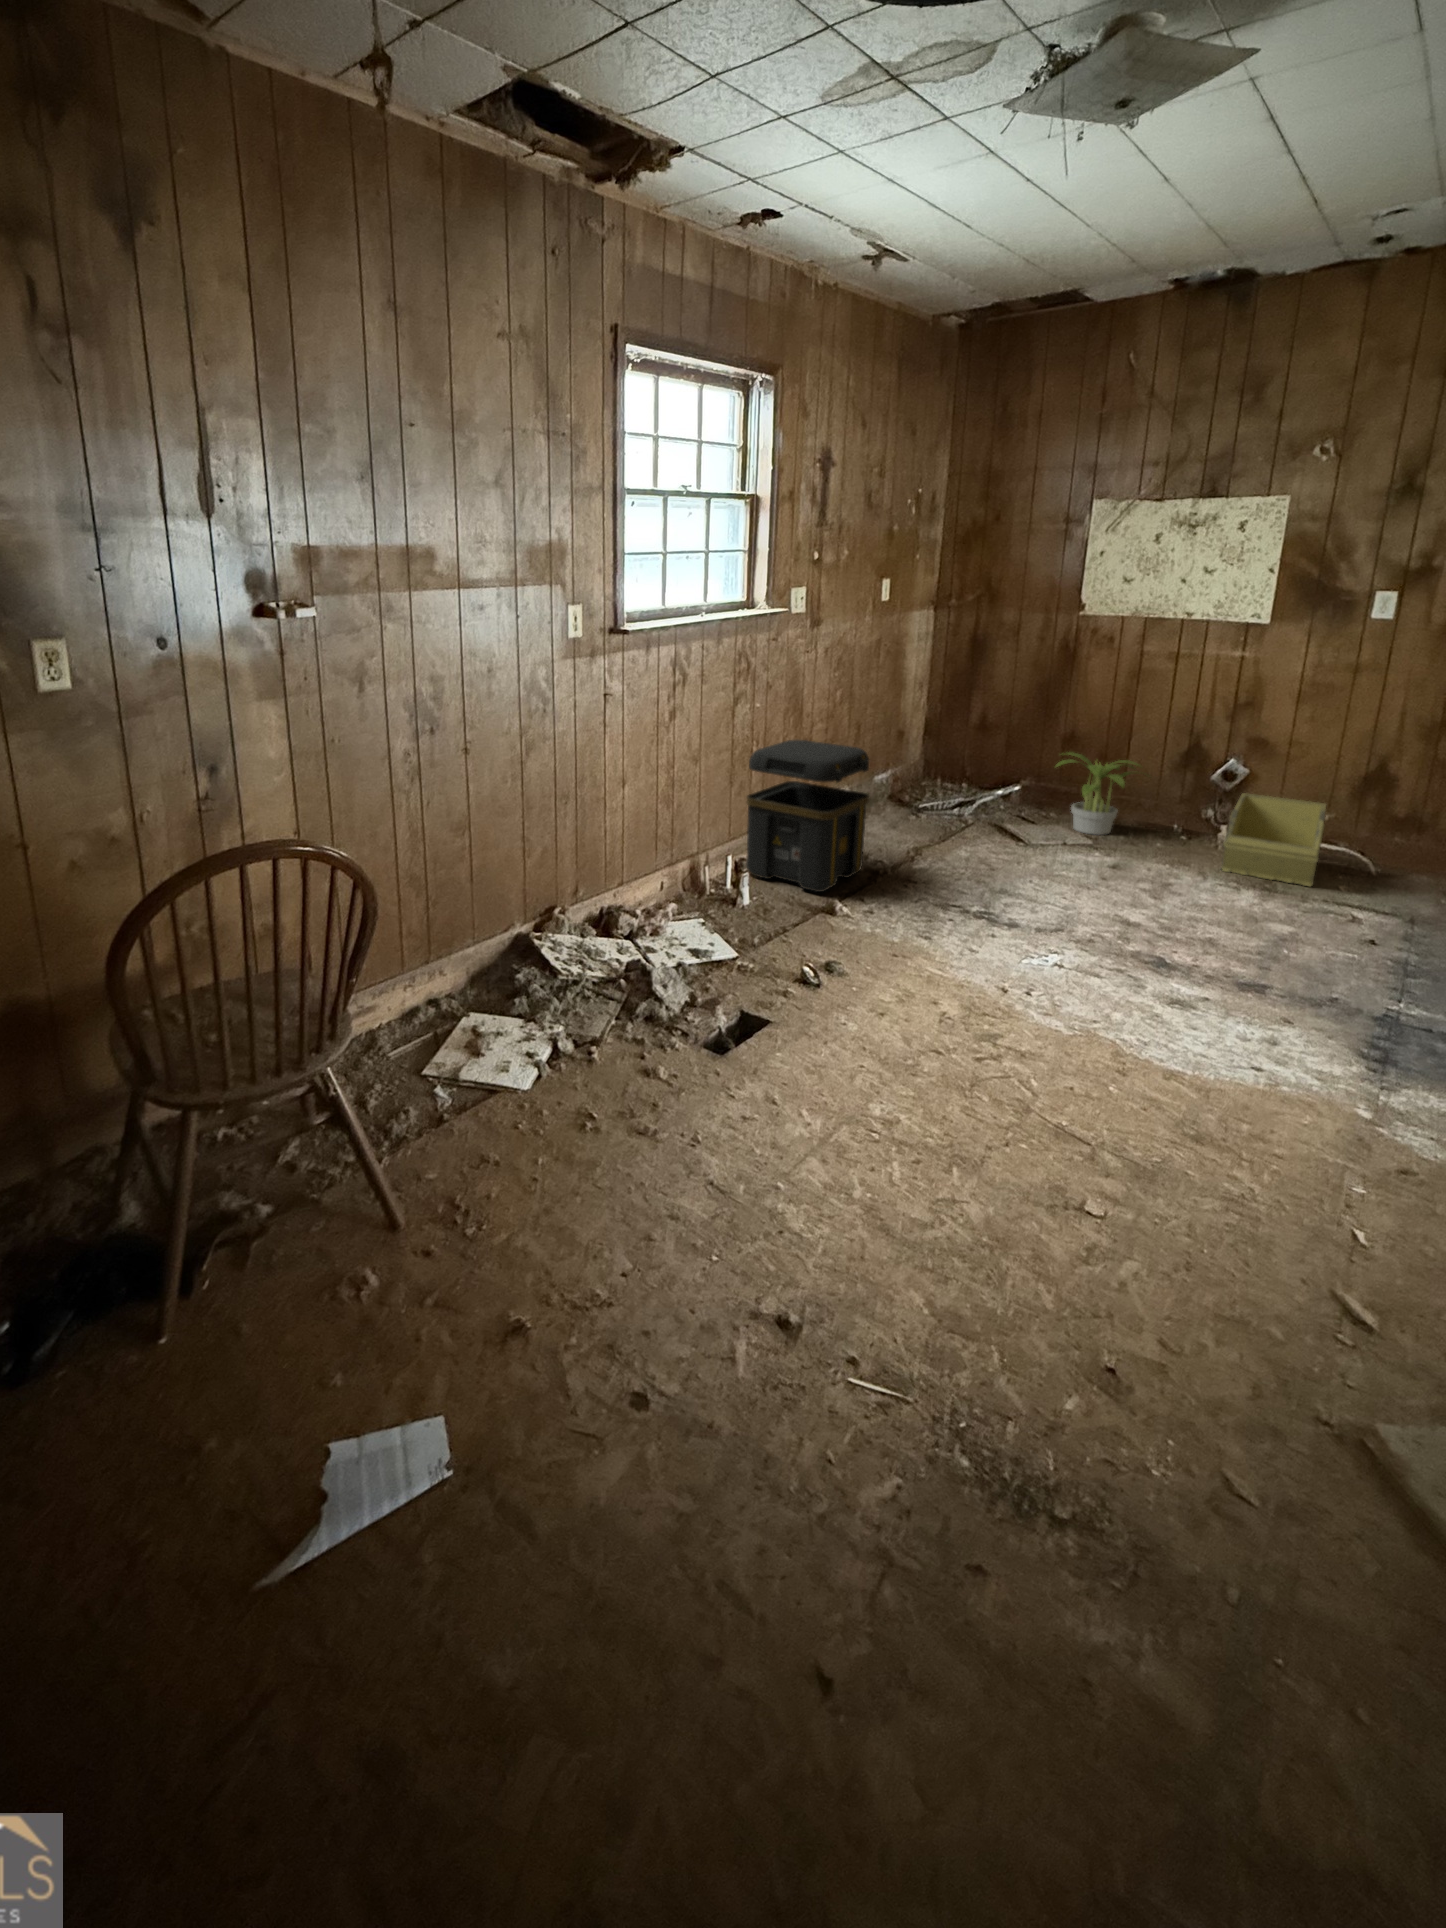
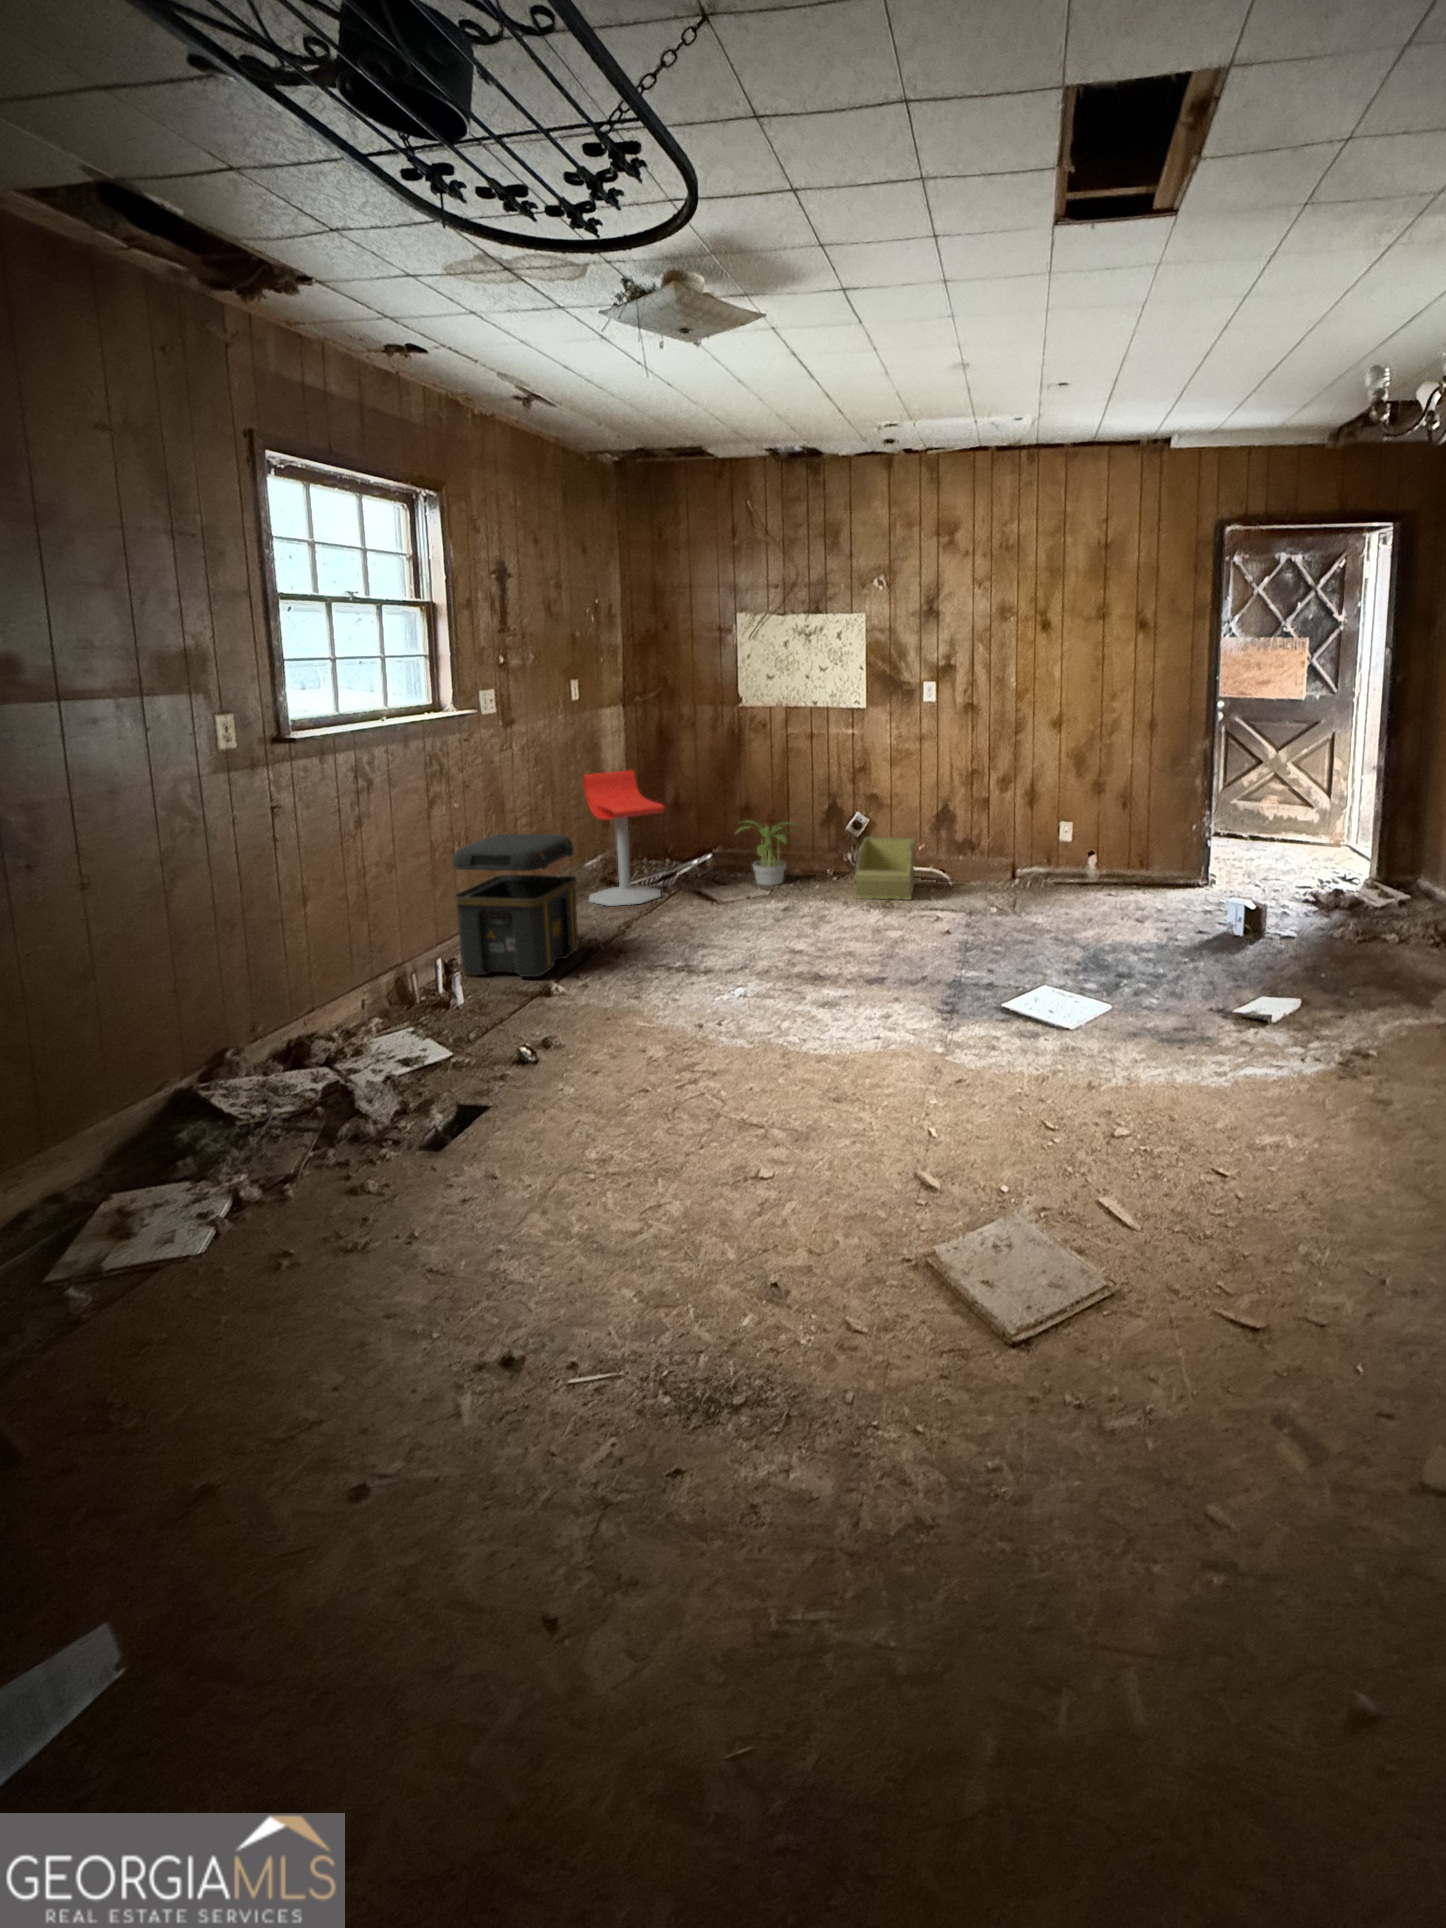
stool: none [872,682,973,831] -> present [583,770,665,906]

